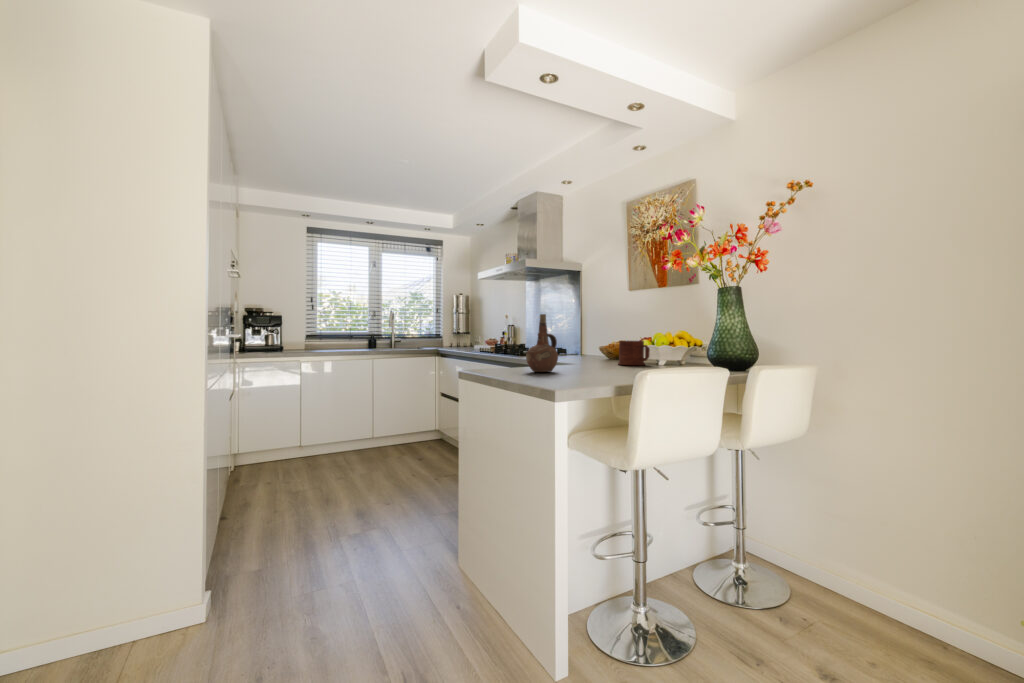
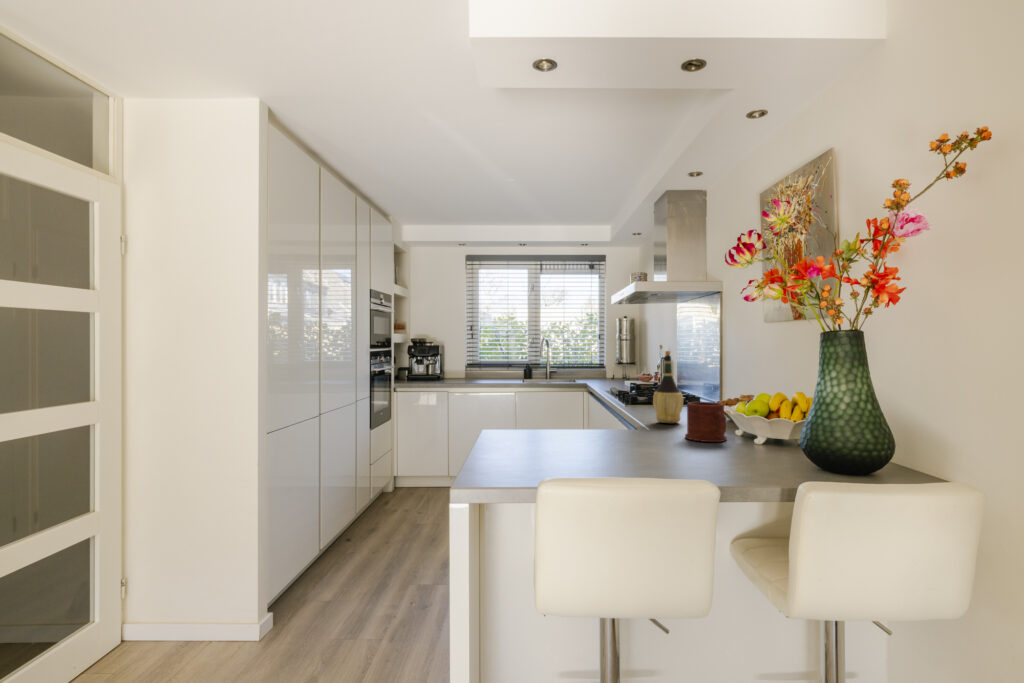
wine bottle: none [574,308,595,361] -> present [653,351,683,423]
ceramic pitcher: present [526,314,558,372] -> none [518,371,561,446]

